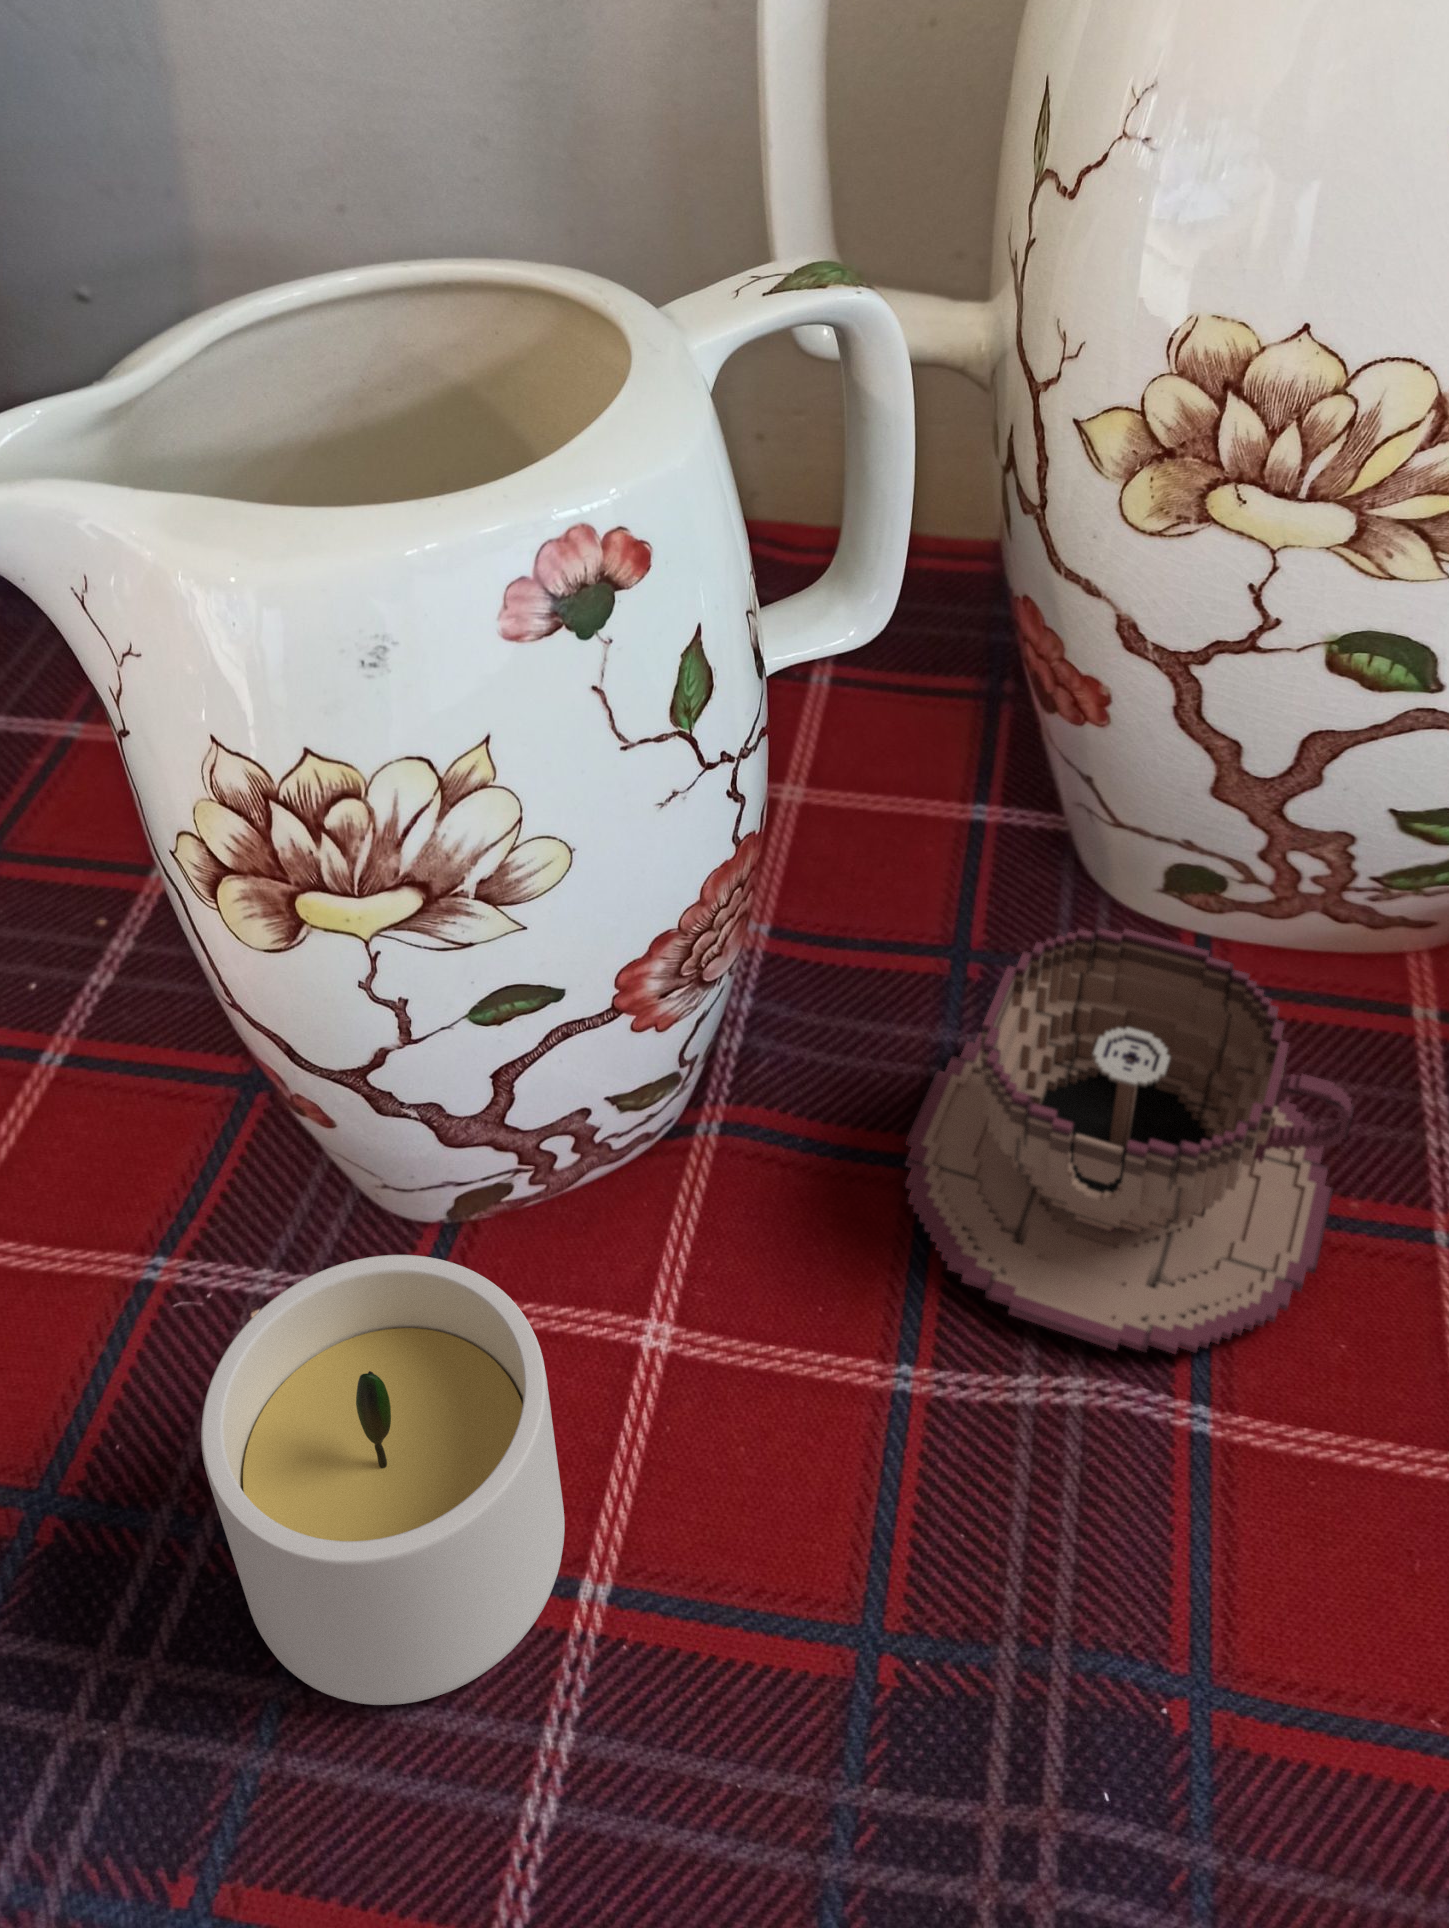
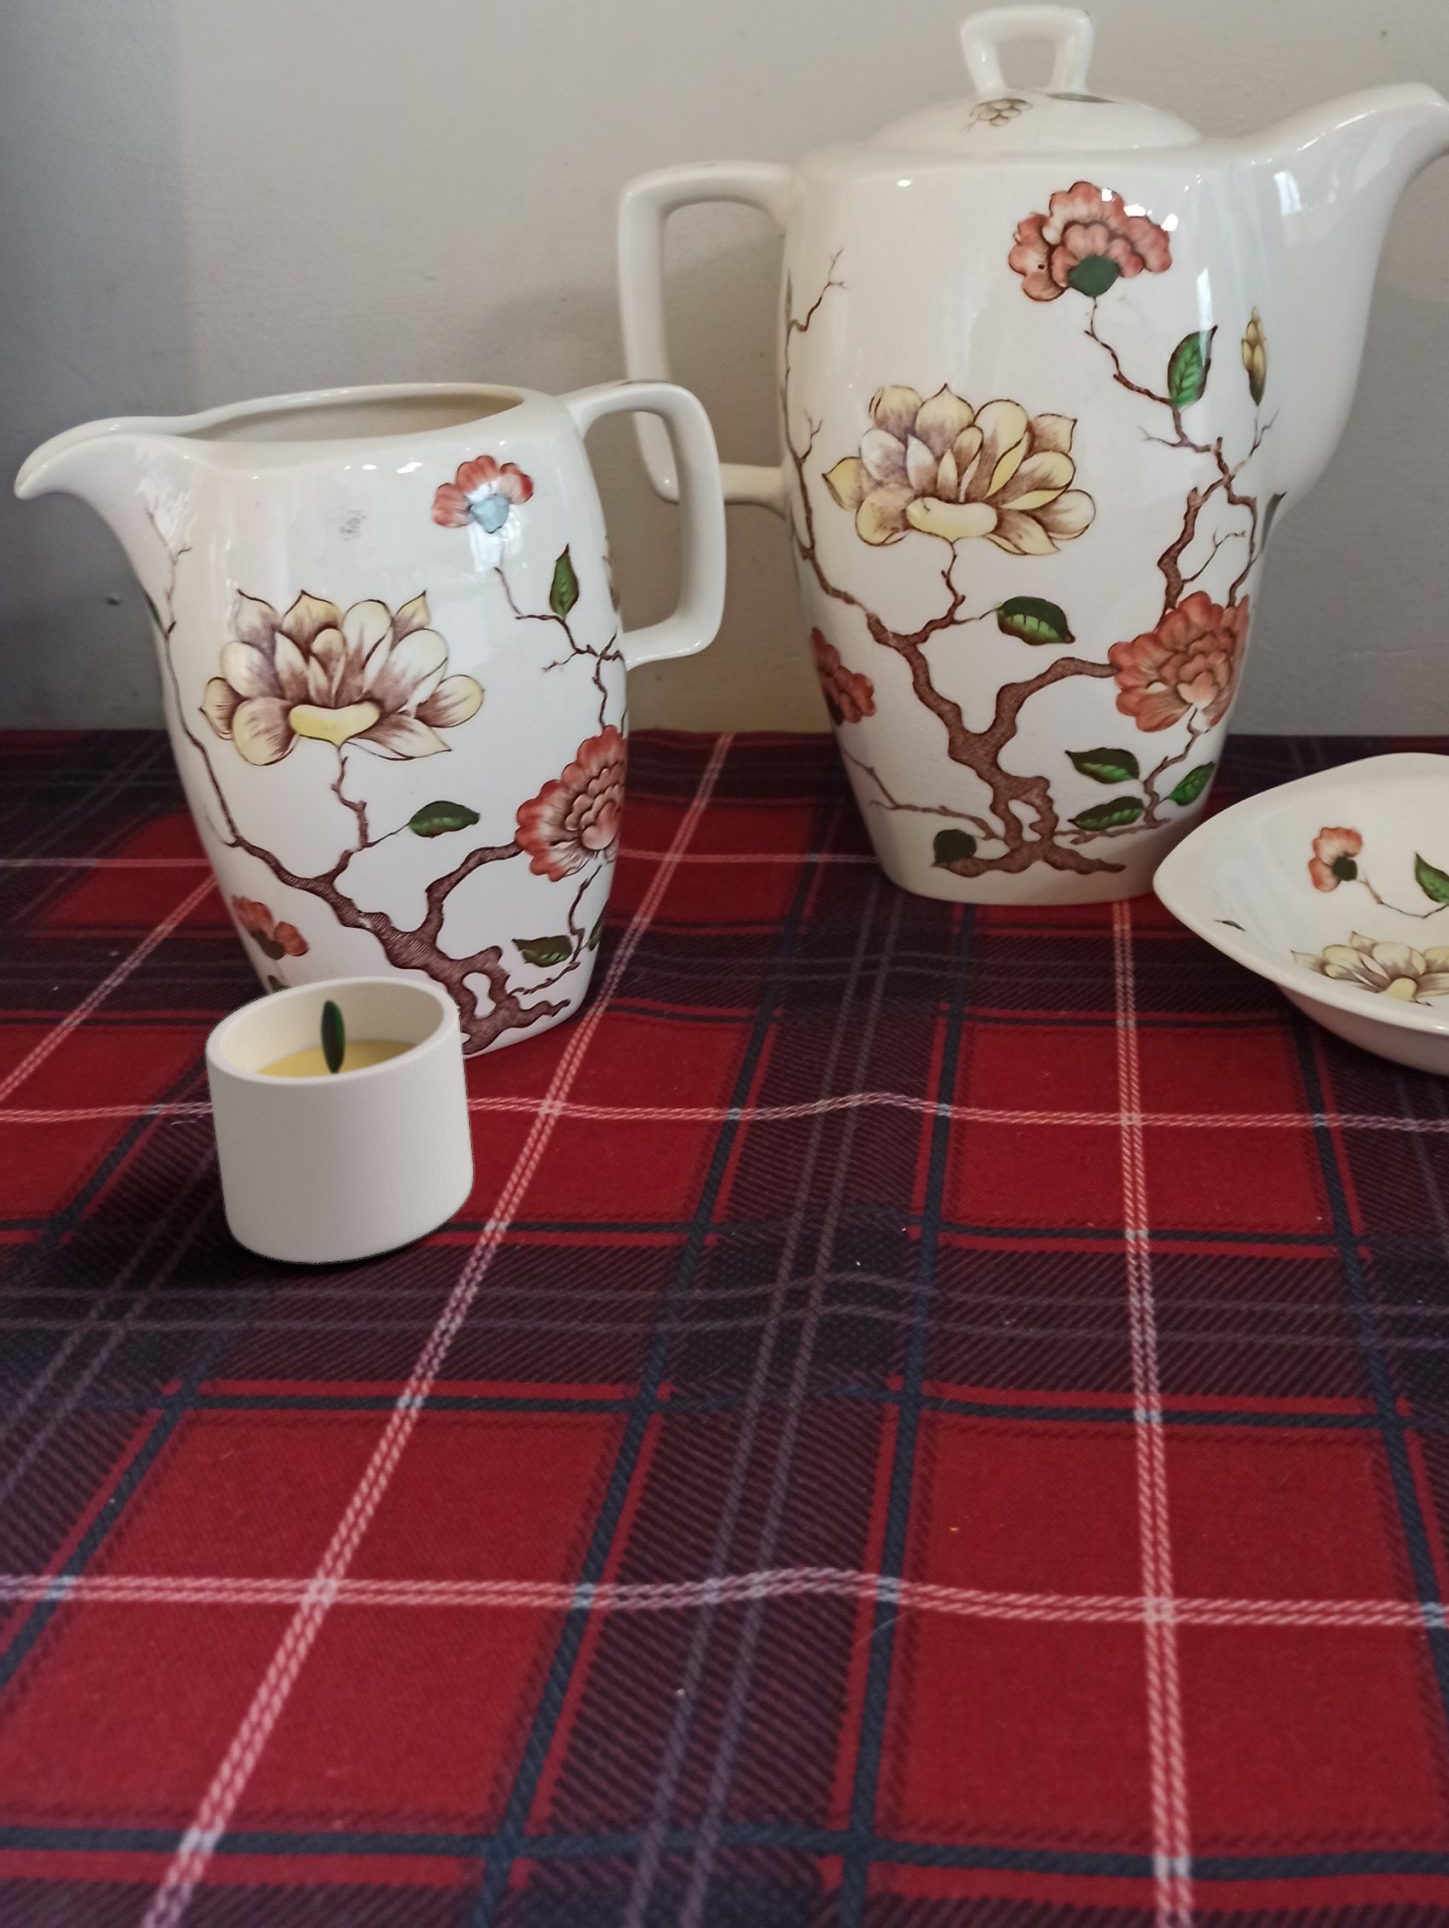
teacup: present [905,928,1354,1354] -> none [738,834,1045,1075]

